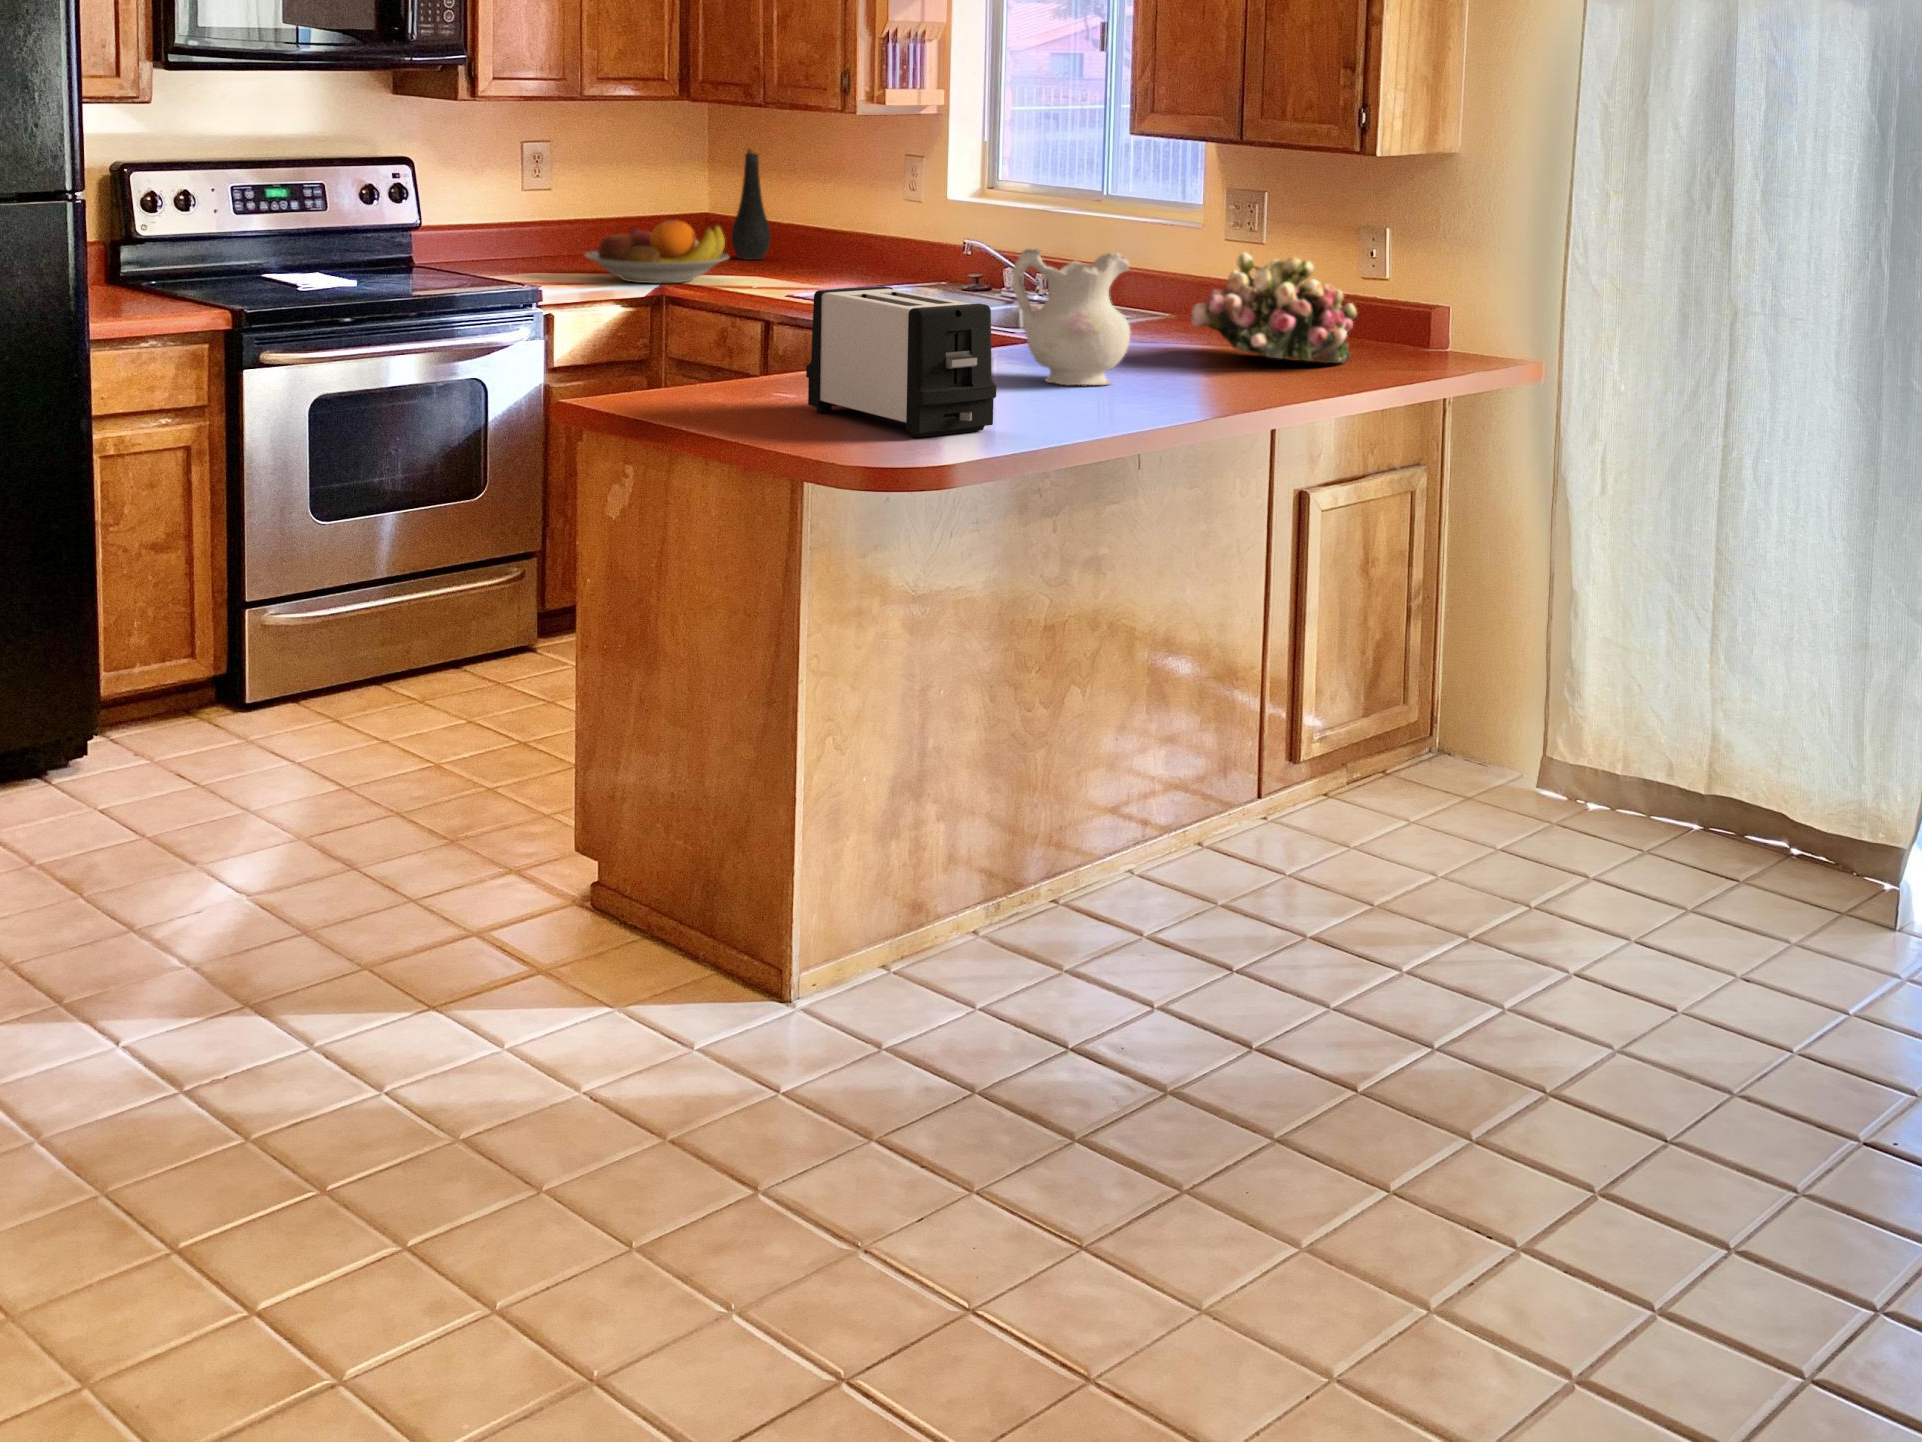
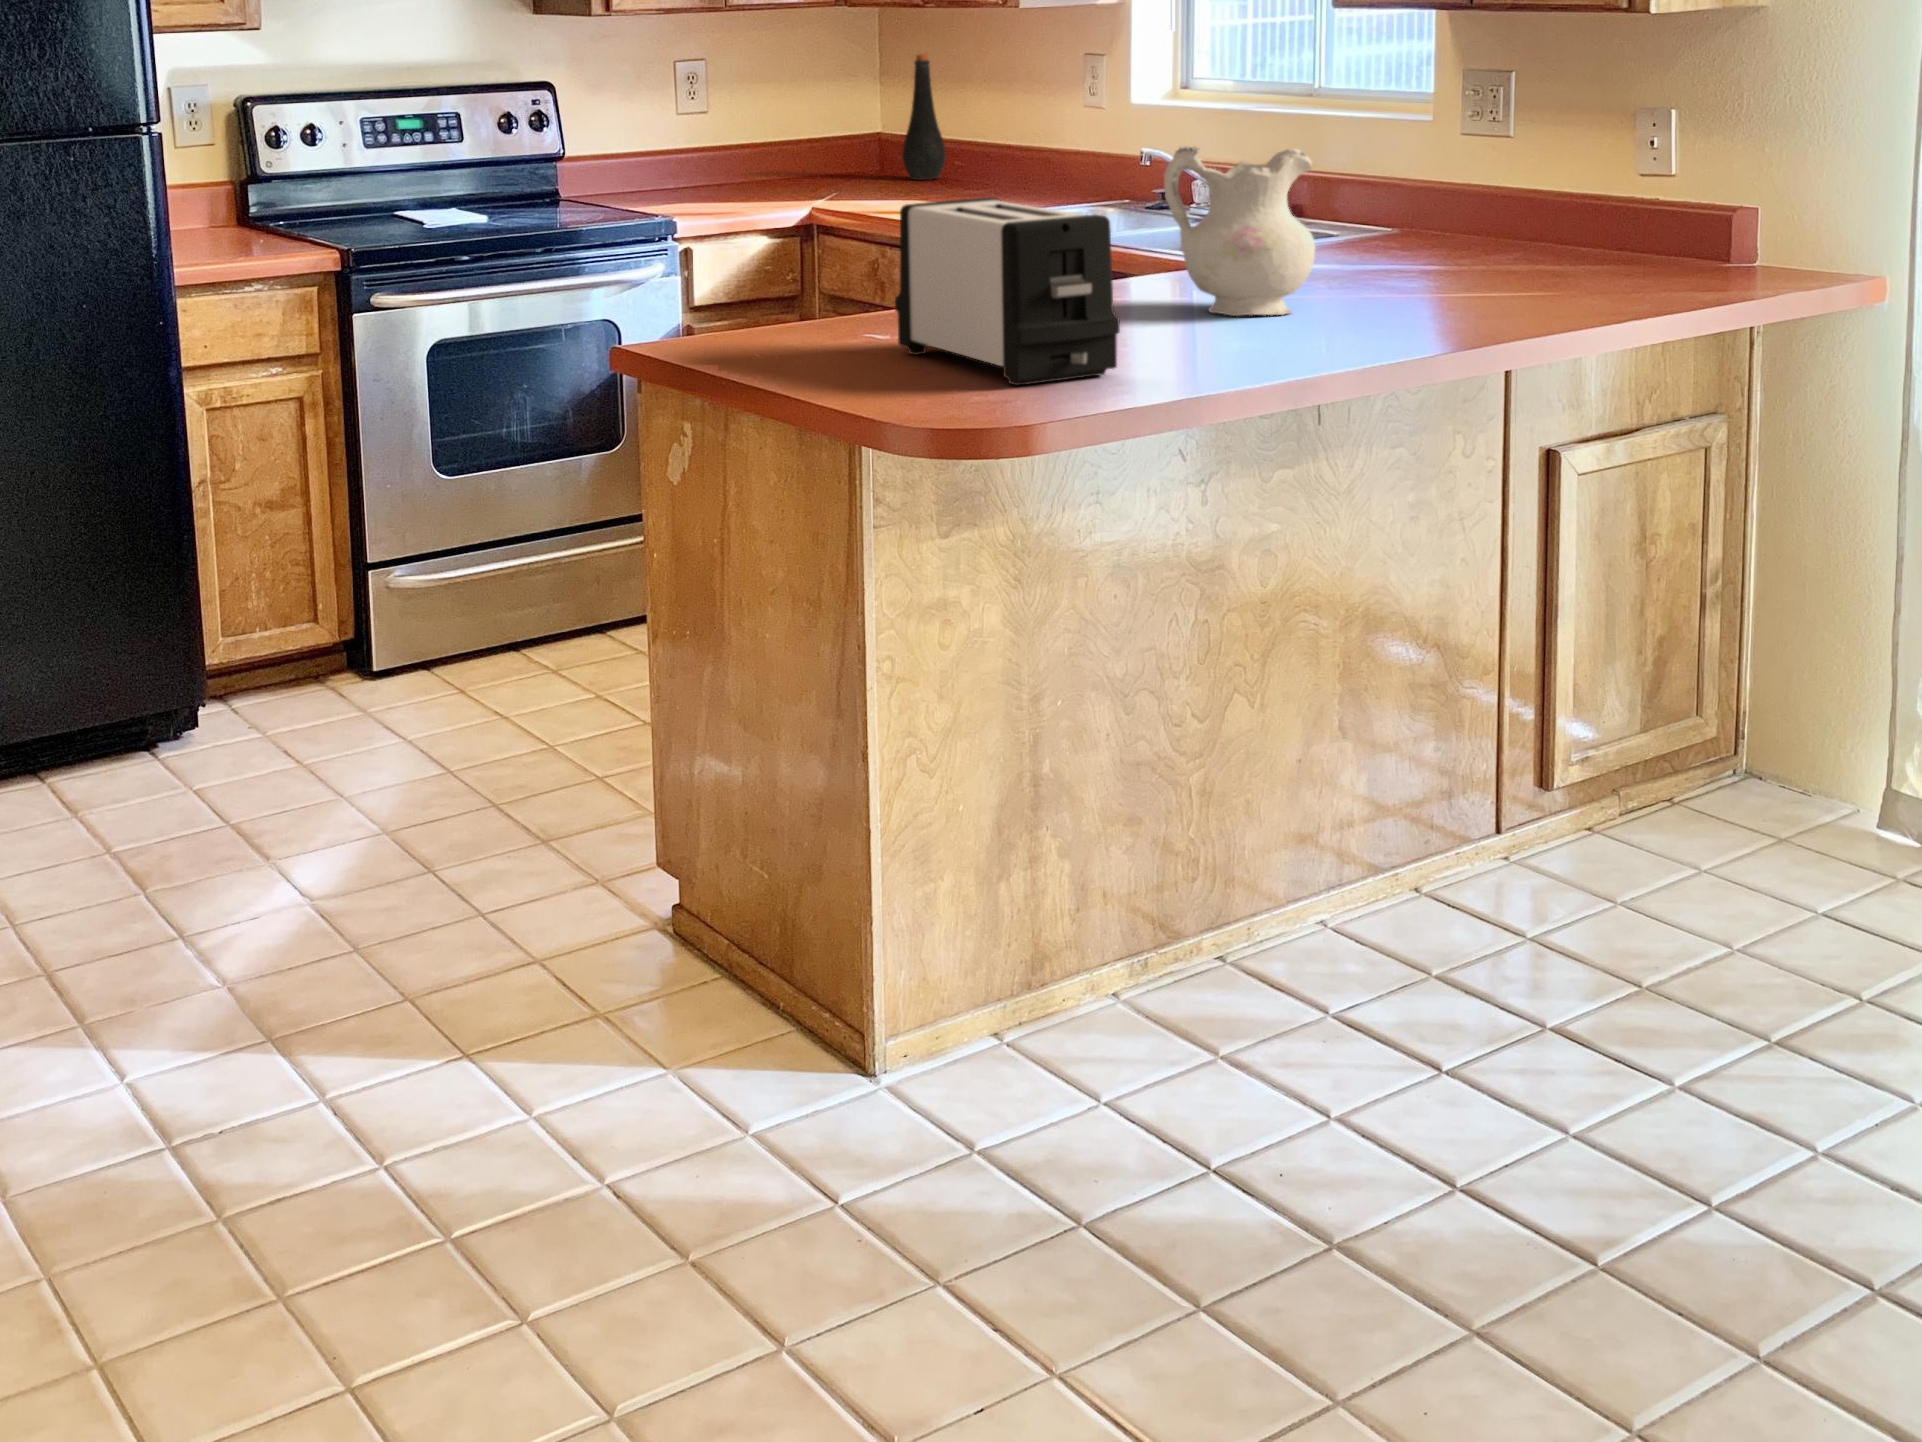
fruit bowl: present [585,220,729,284] -> none [728,137,887,208]
flower arrangement: present [1191,253,1357,363] -> none [1402,144,1623,281]

